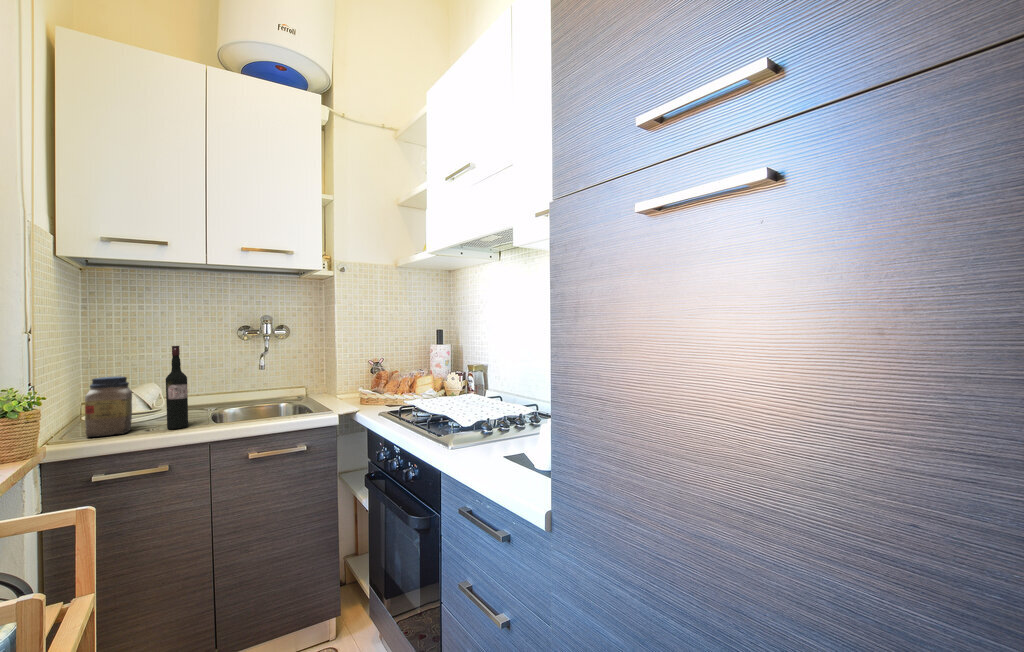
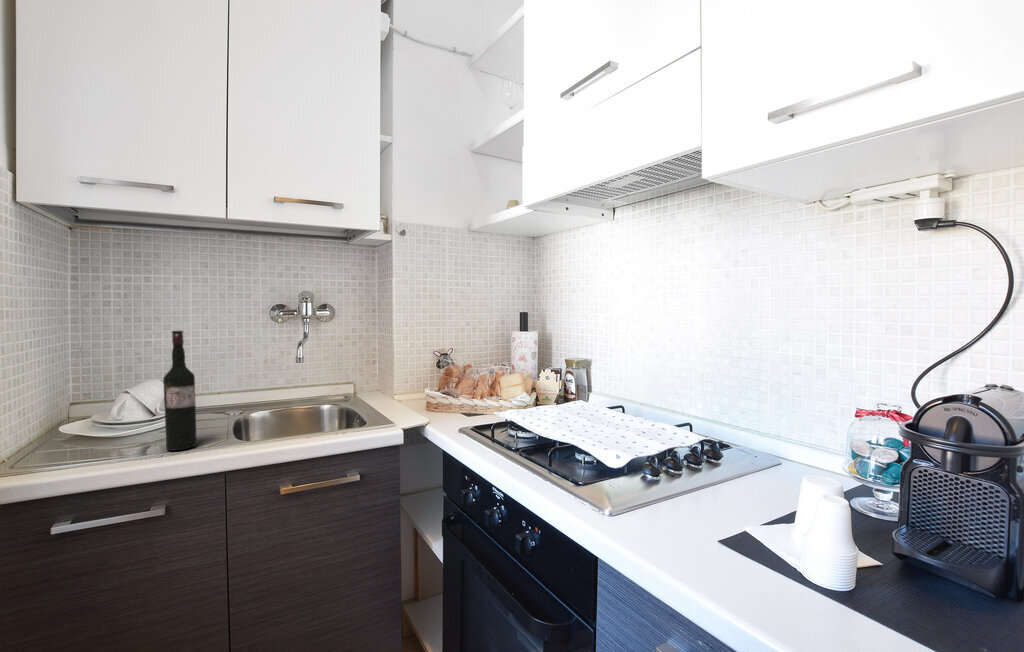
jar: present [85,376,132,437] -> none [44,374,119,465]

